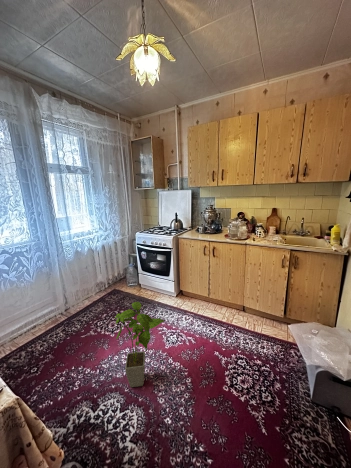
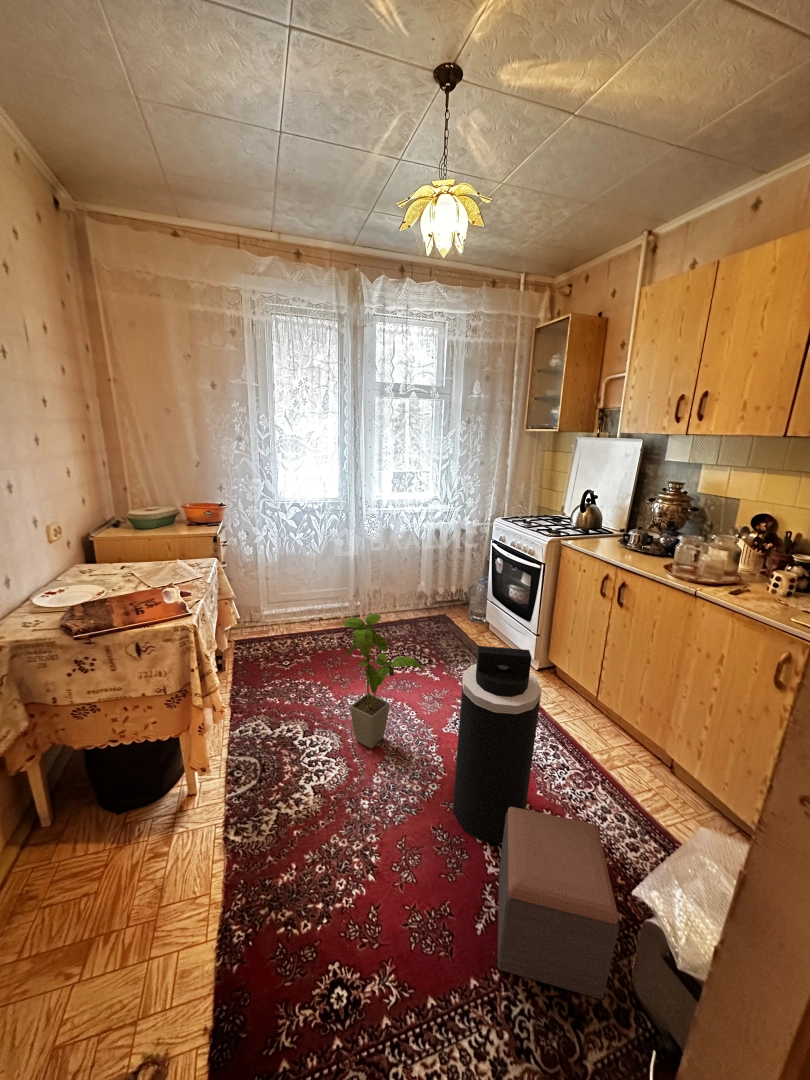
trash can: none [199,287,240,391] -> present [453,646,541,843]
footstool: none [247,348,319,443] -> present [498,807,619,999]

